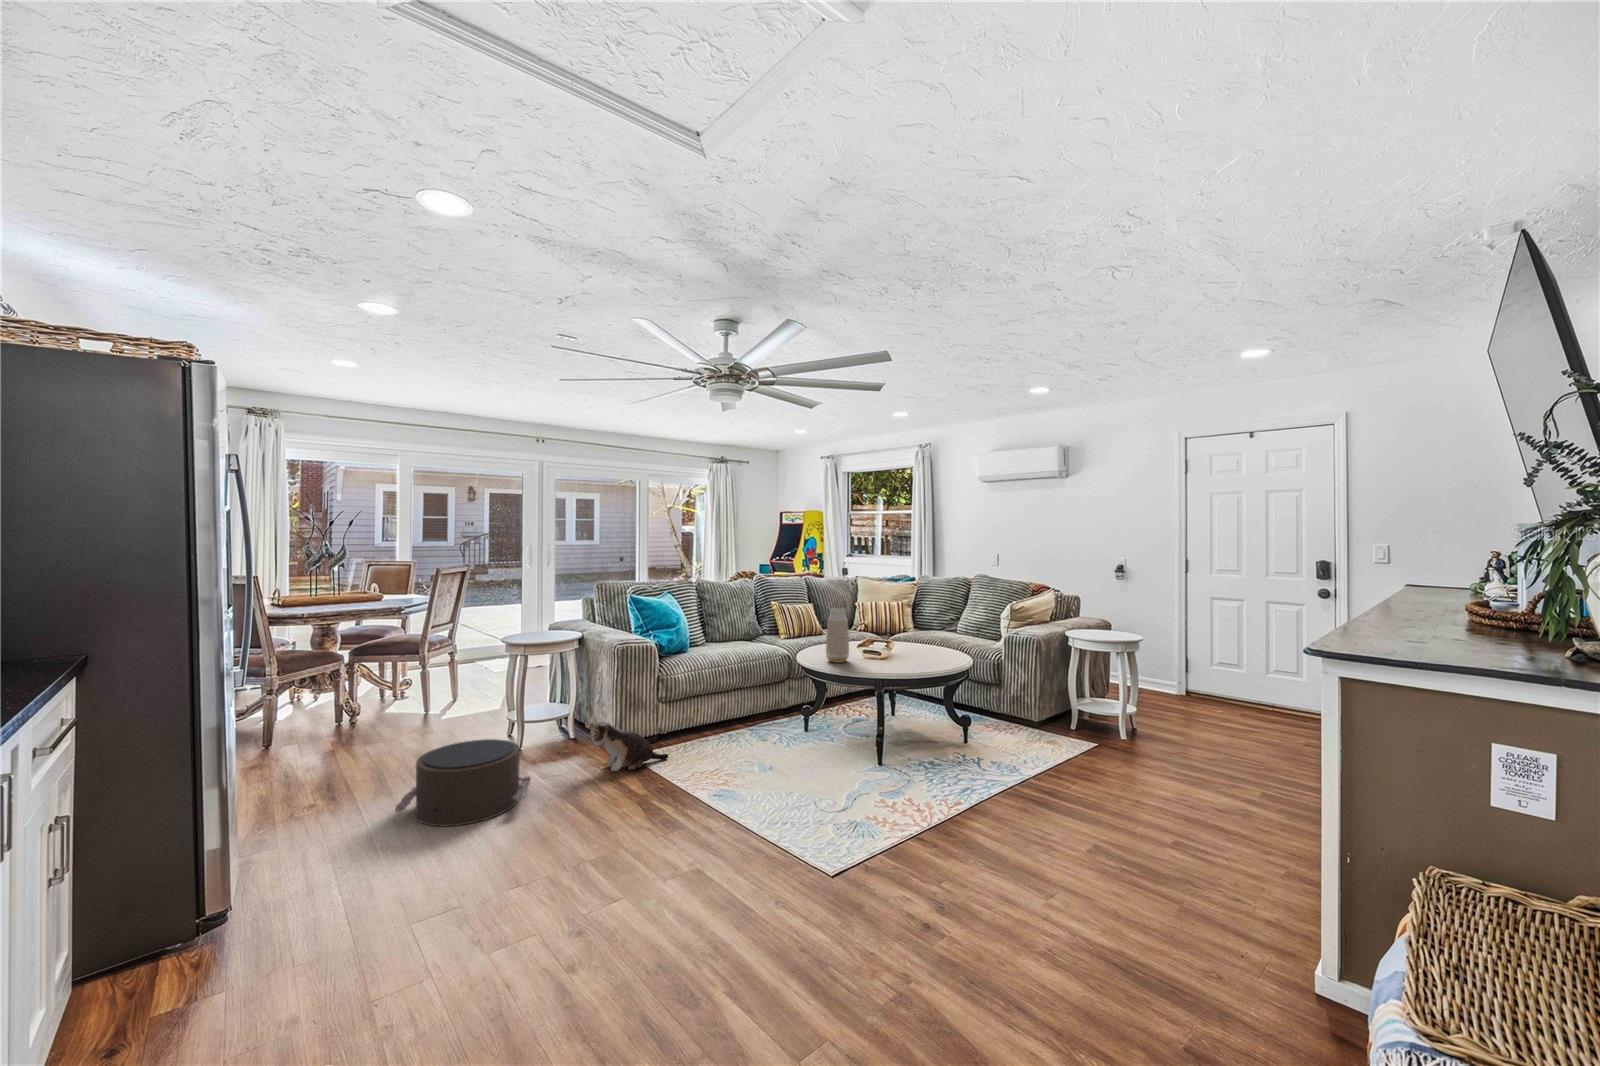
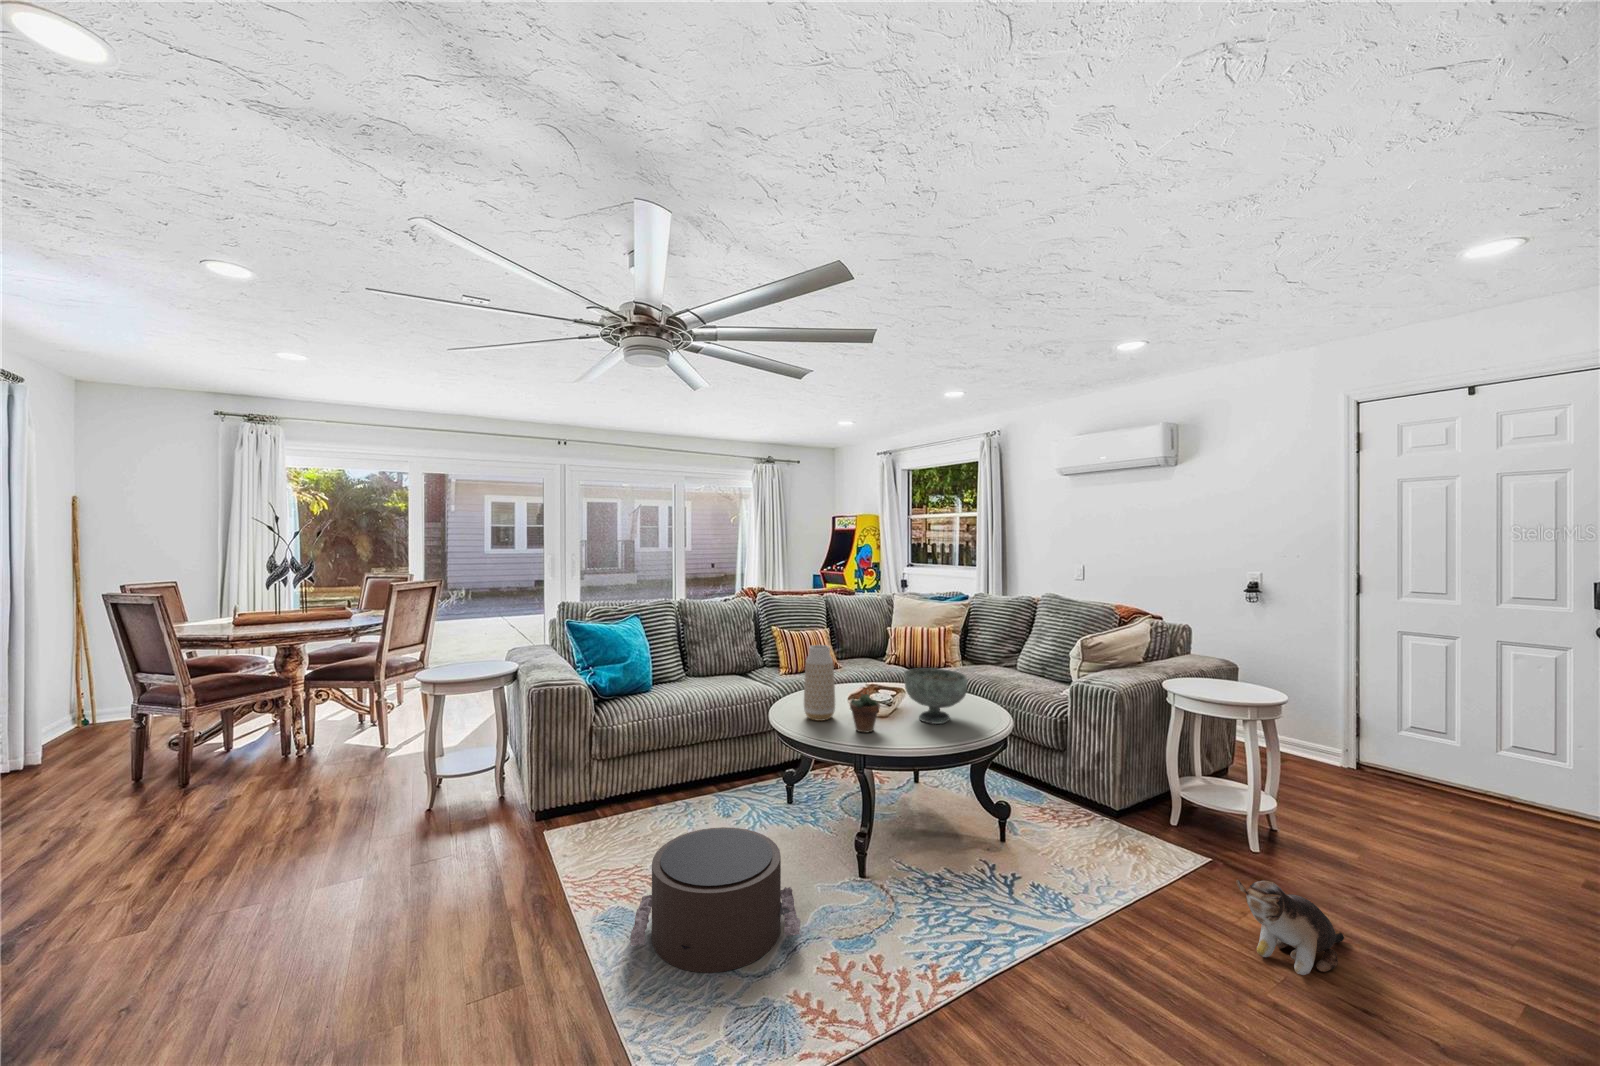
decorative bowl: none [897,624,943,662] -> present [904,668,968,724]
succulent plant: none [864,631,886,668] -> present [850,681,880,732]
plush toy: present [585,722,668,771] -> present [1236,879,1344,975]
pouf: present [395,739,530,826] -> present [630,827,800,973]

